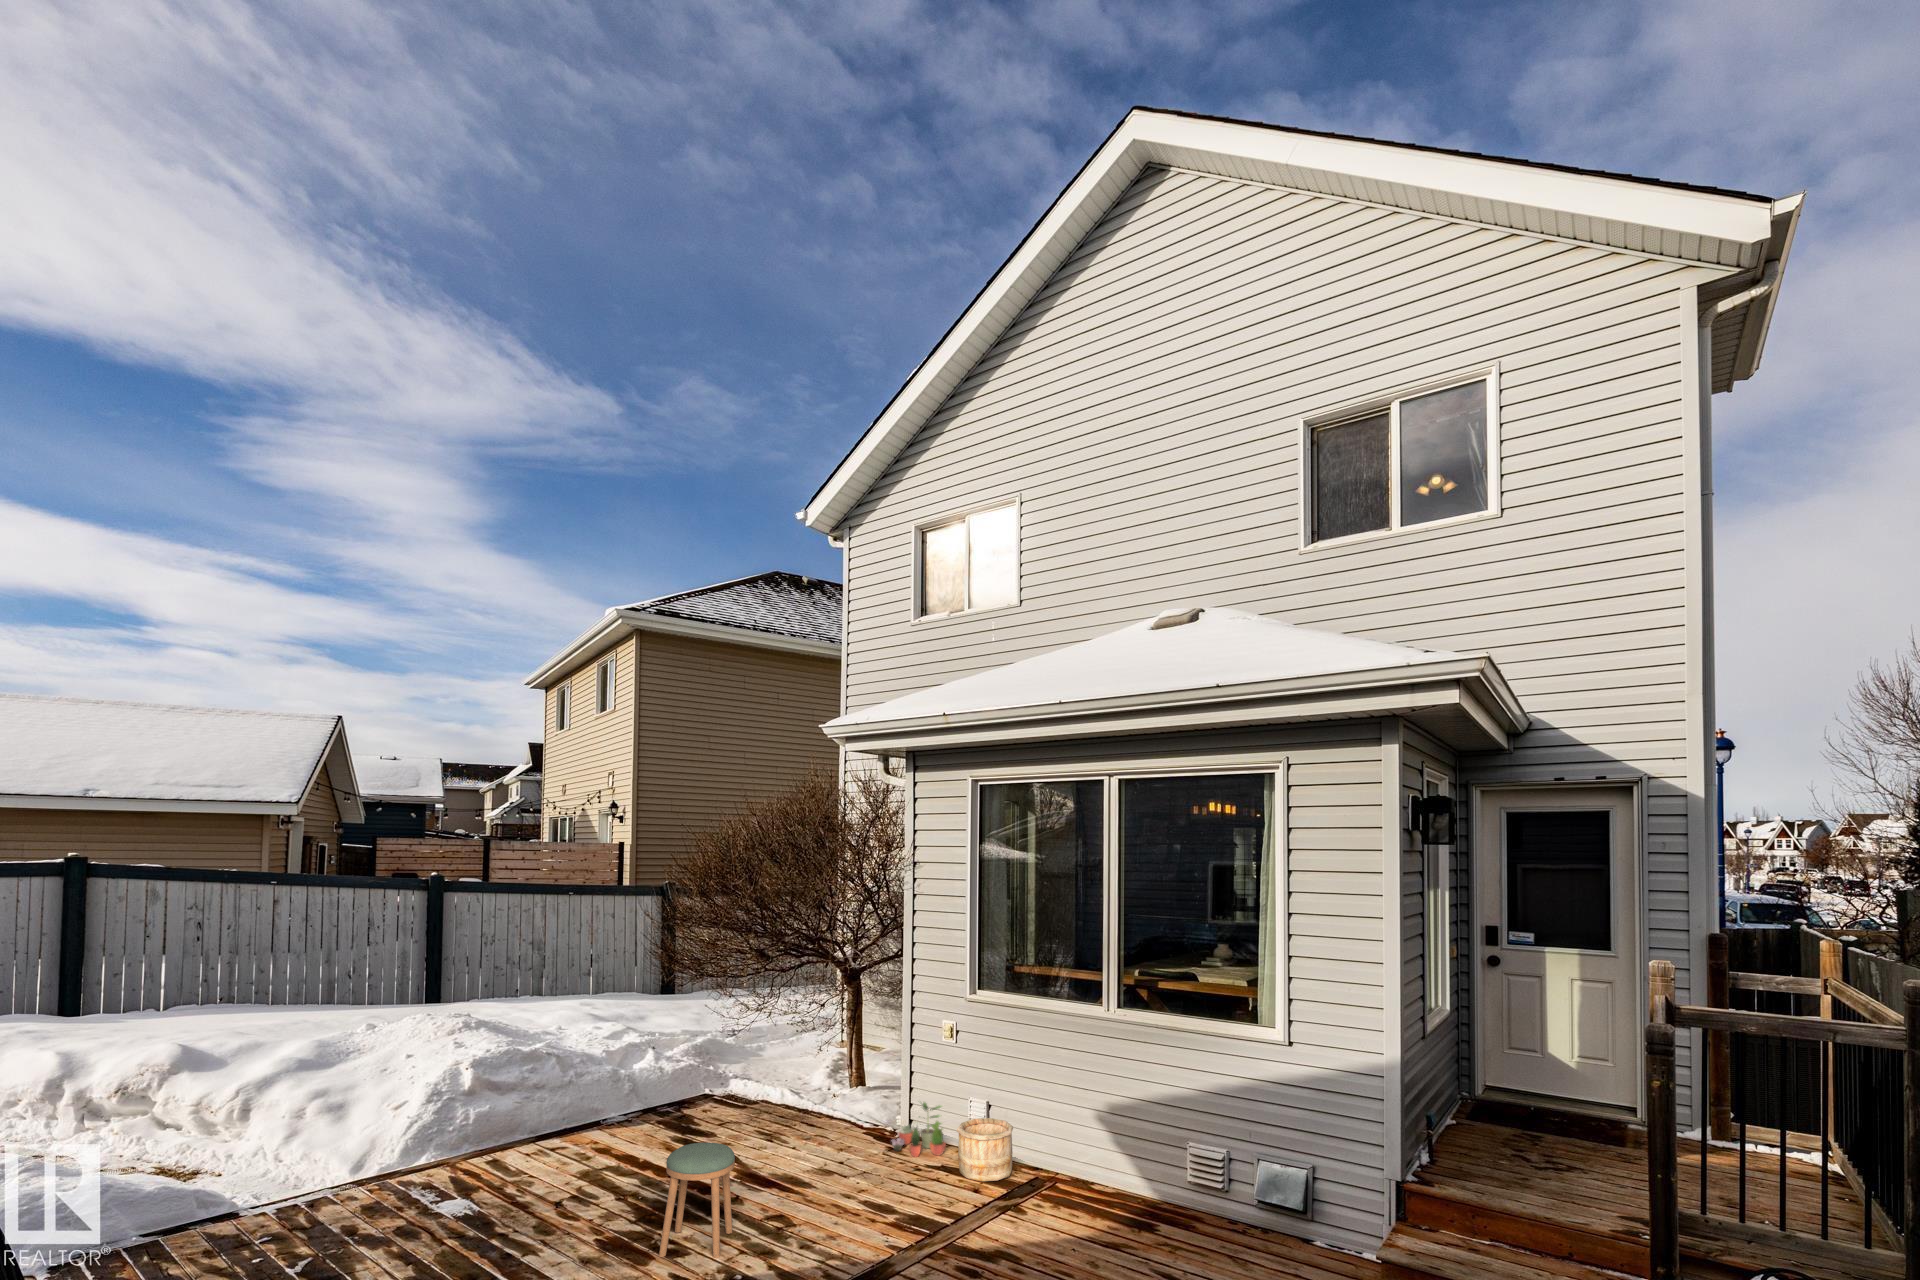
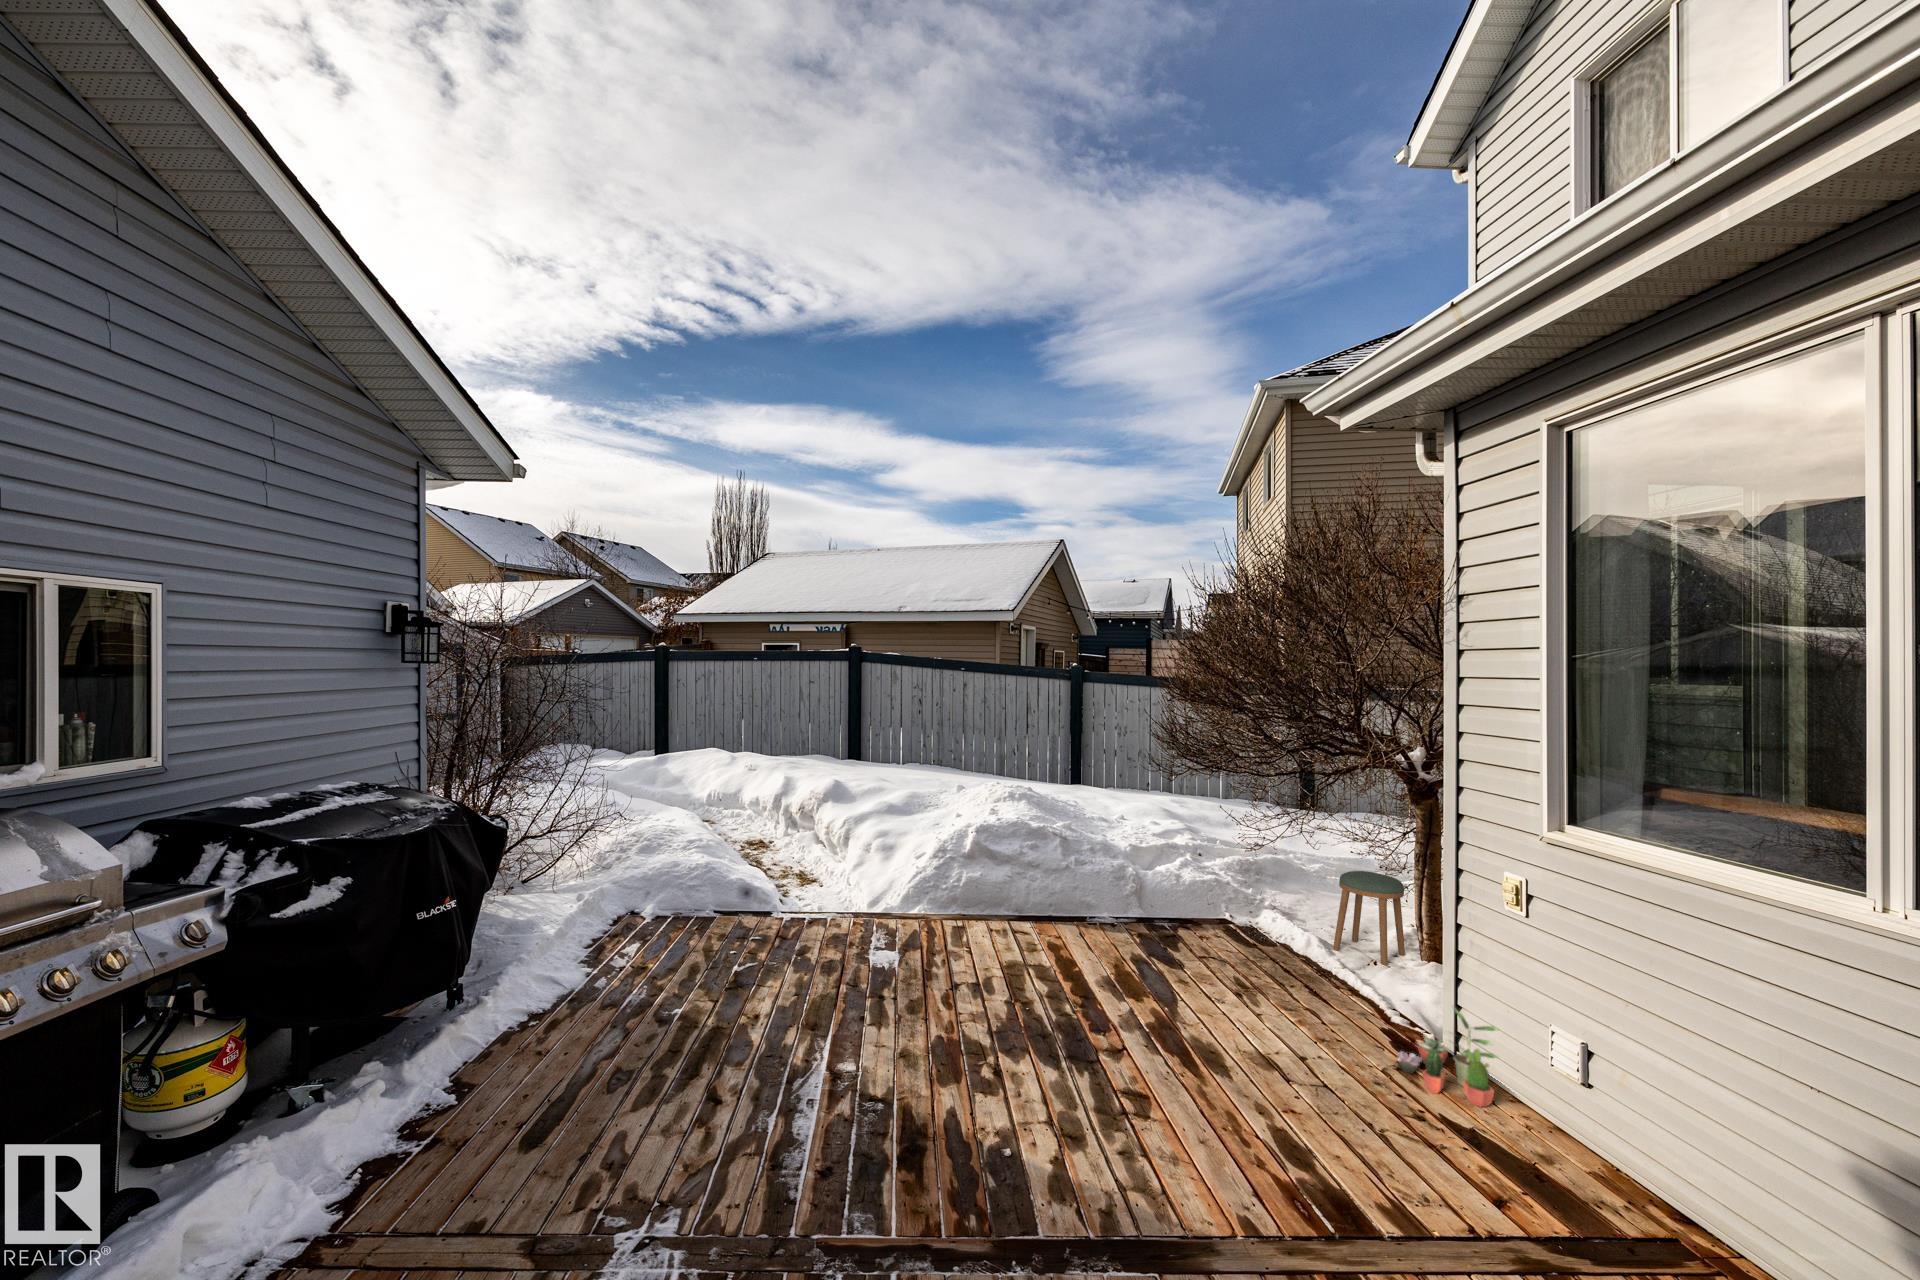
wooden bucket: present [957,1118,1013,1181] -> none [1491,1068,1624,1204]
stool: present [659,1142,735,1258] -> present [1333,871,1405,965]

